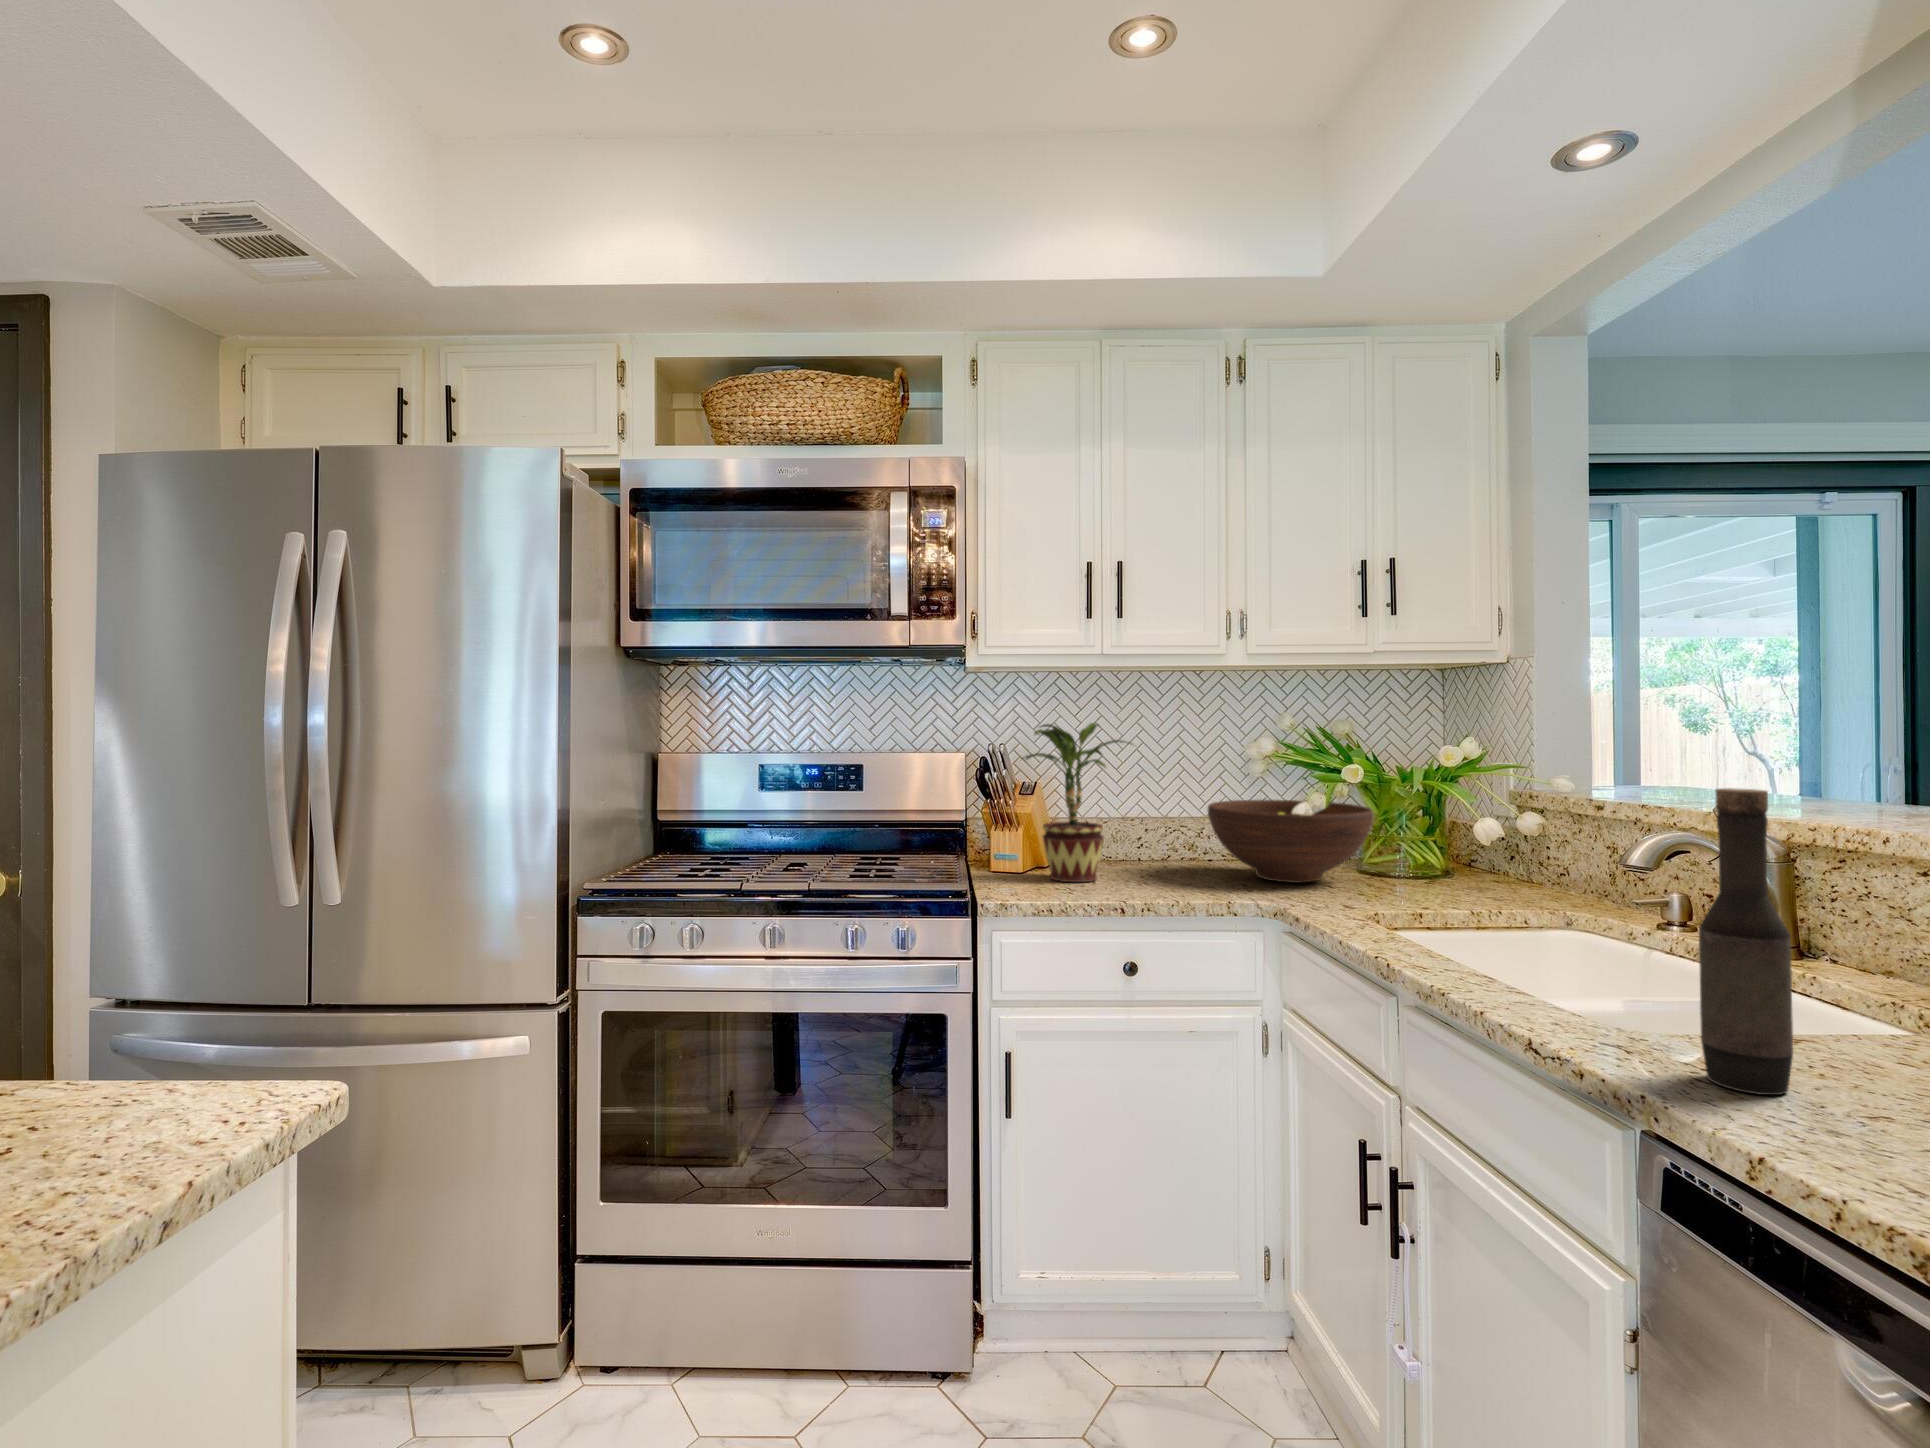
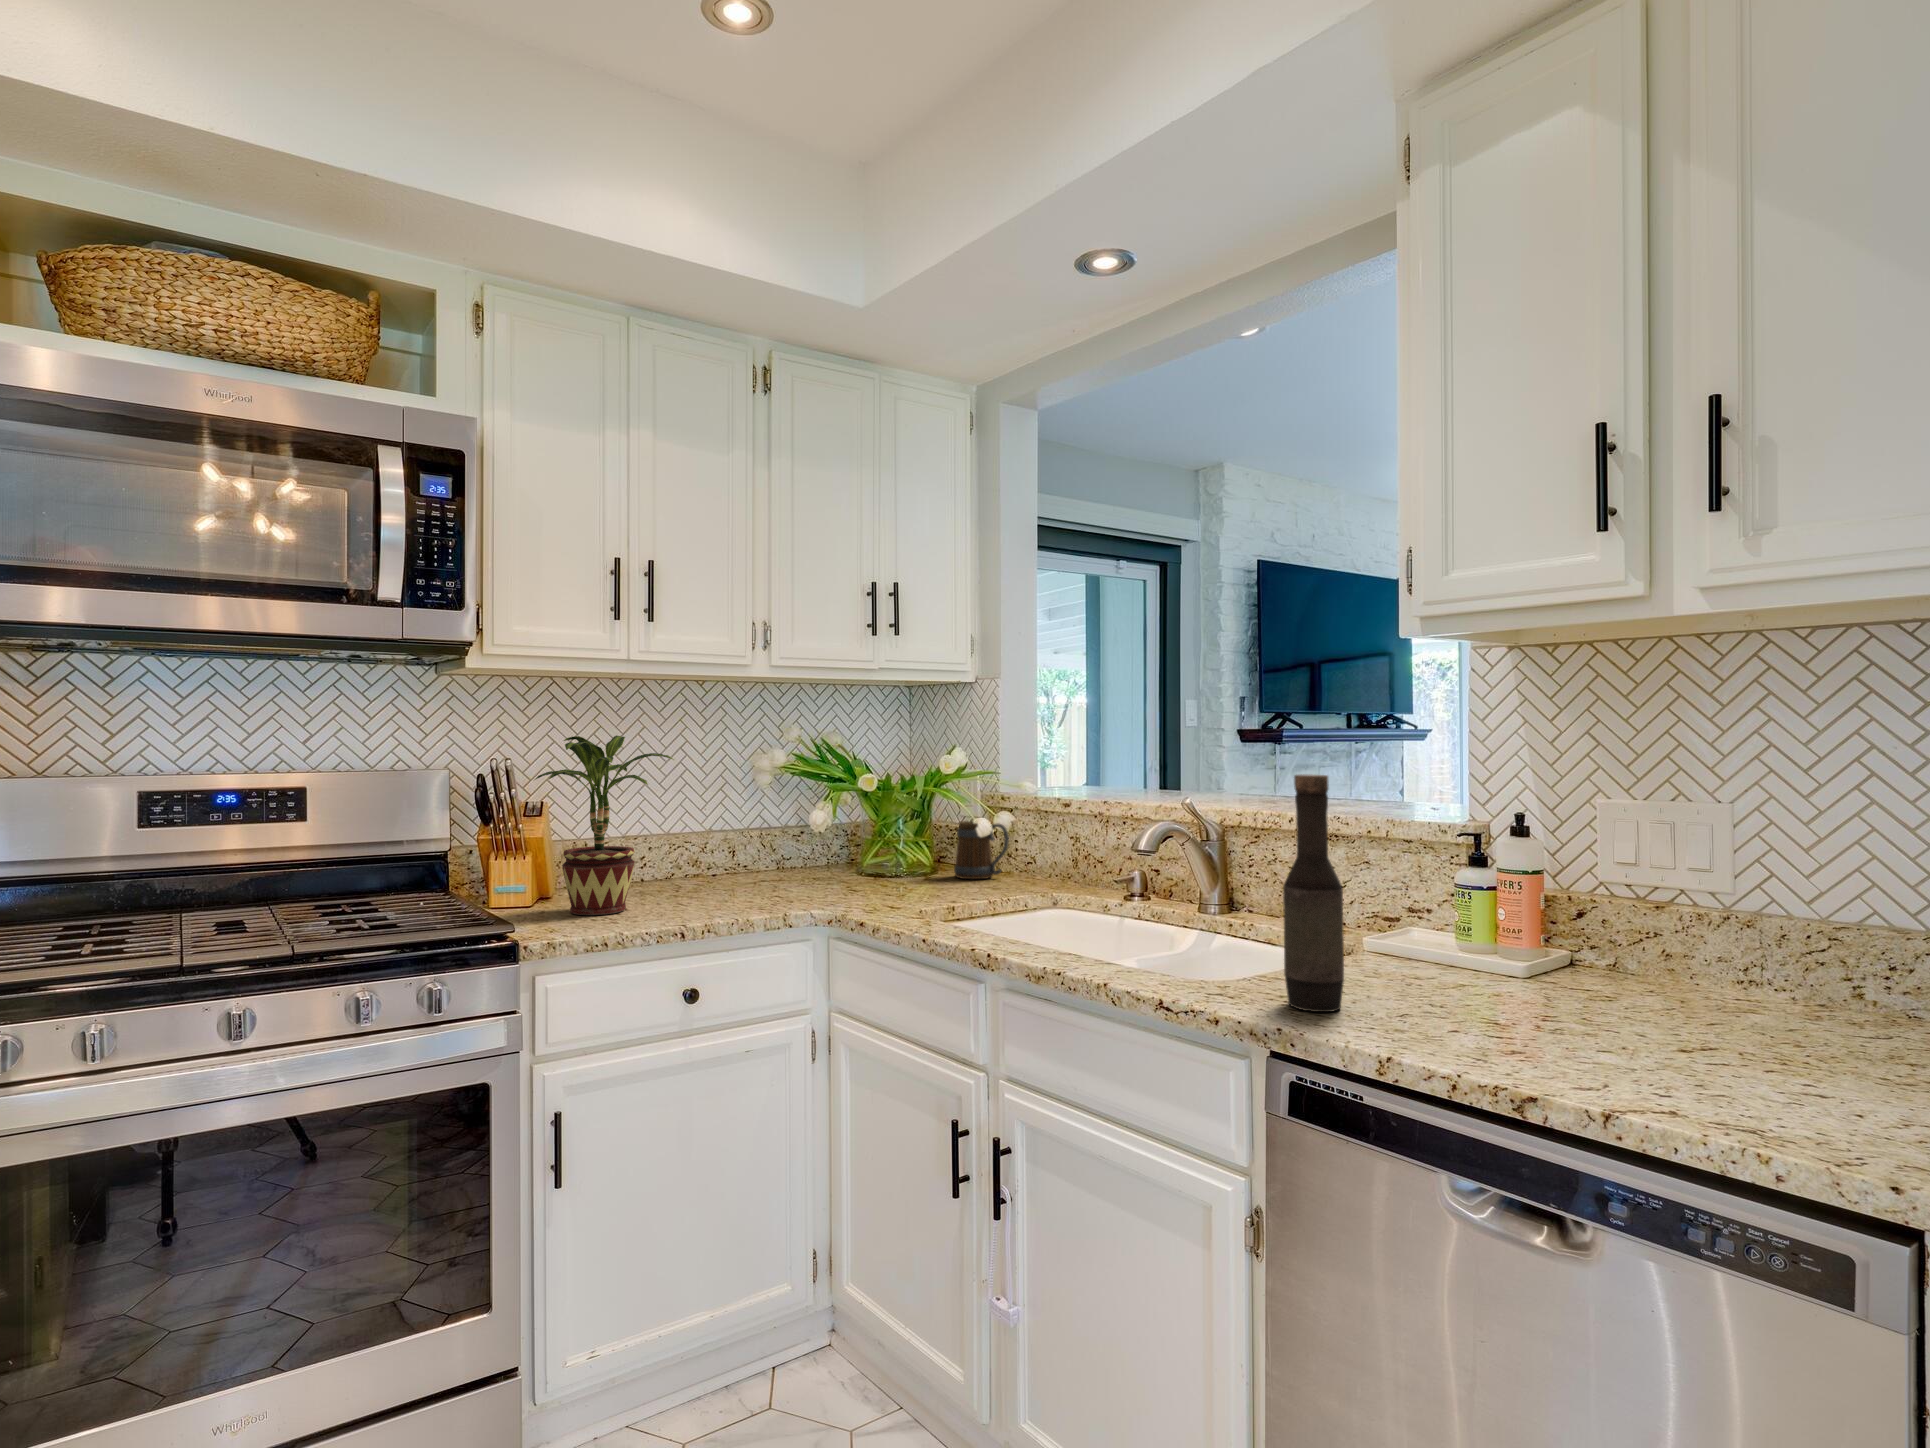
fruit bowl: present [1208,800,1373,883] -> none [734,811,888,891]
mug: none [1466,822,1533,889] -> present [954,821,1009,879]

